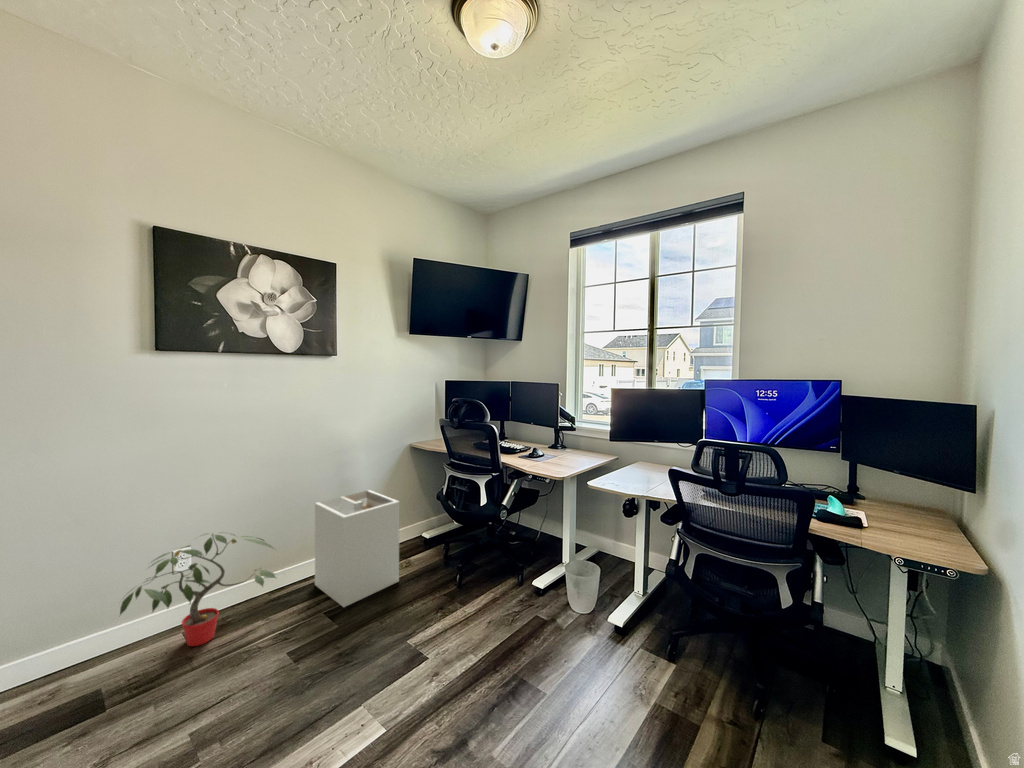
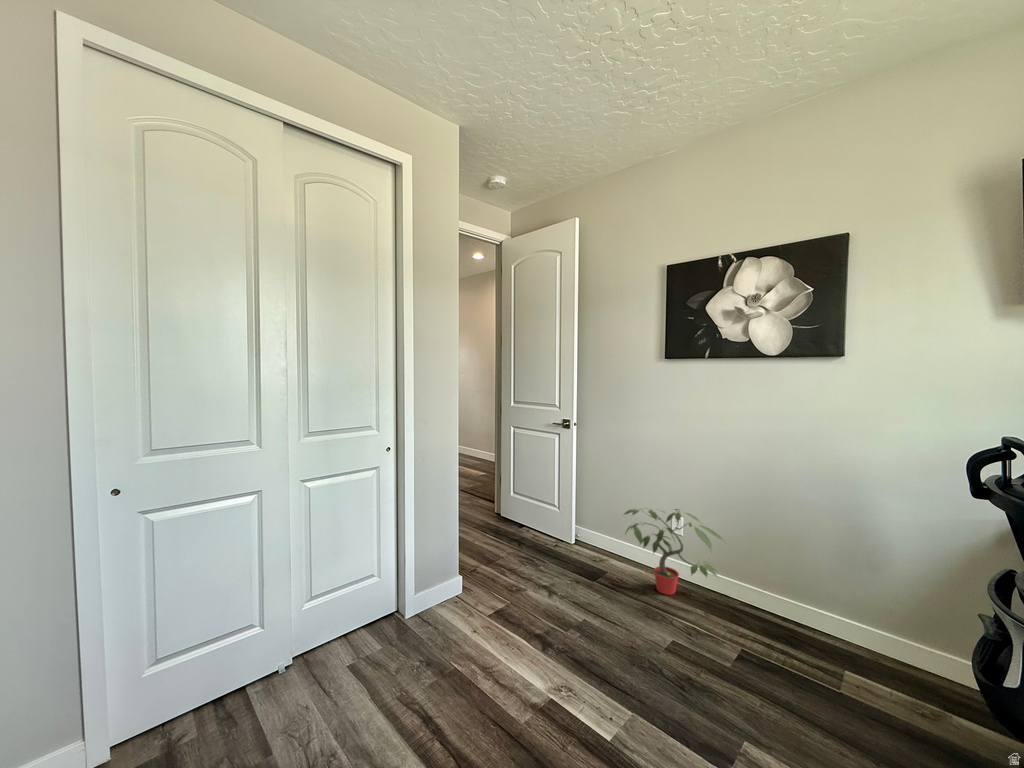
laundry hamper: present [315,490,400,607] -> none [763,532,879,711]

